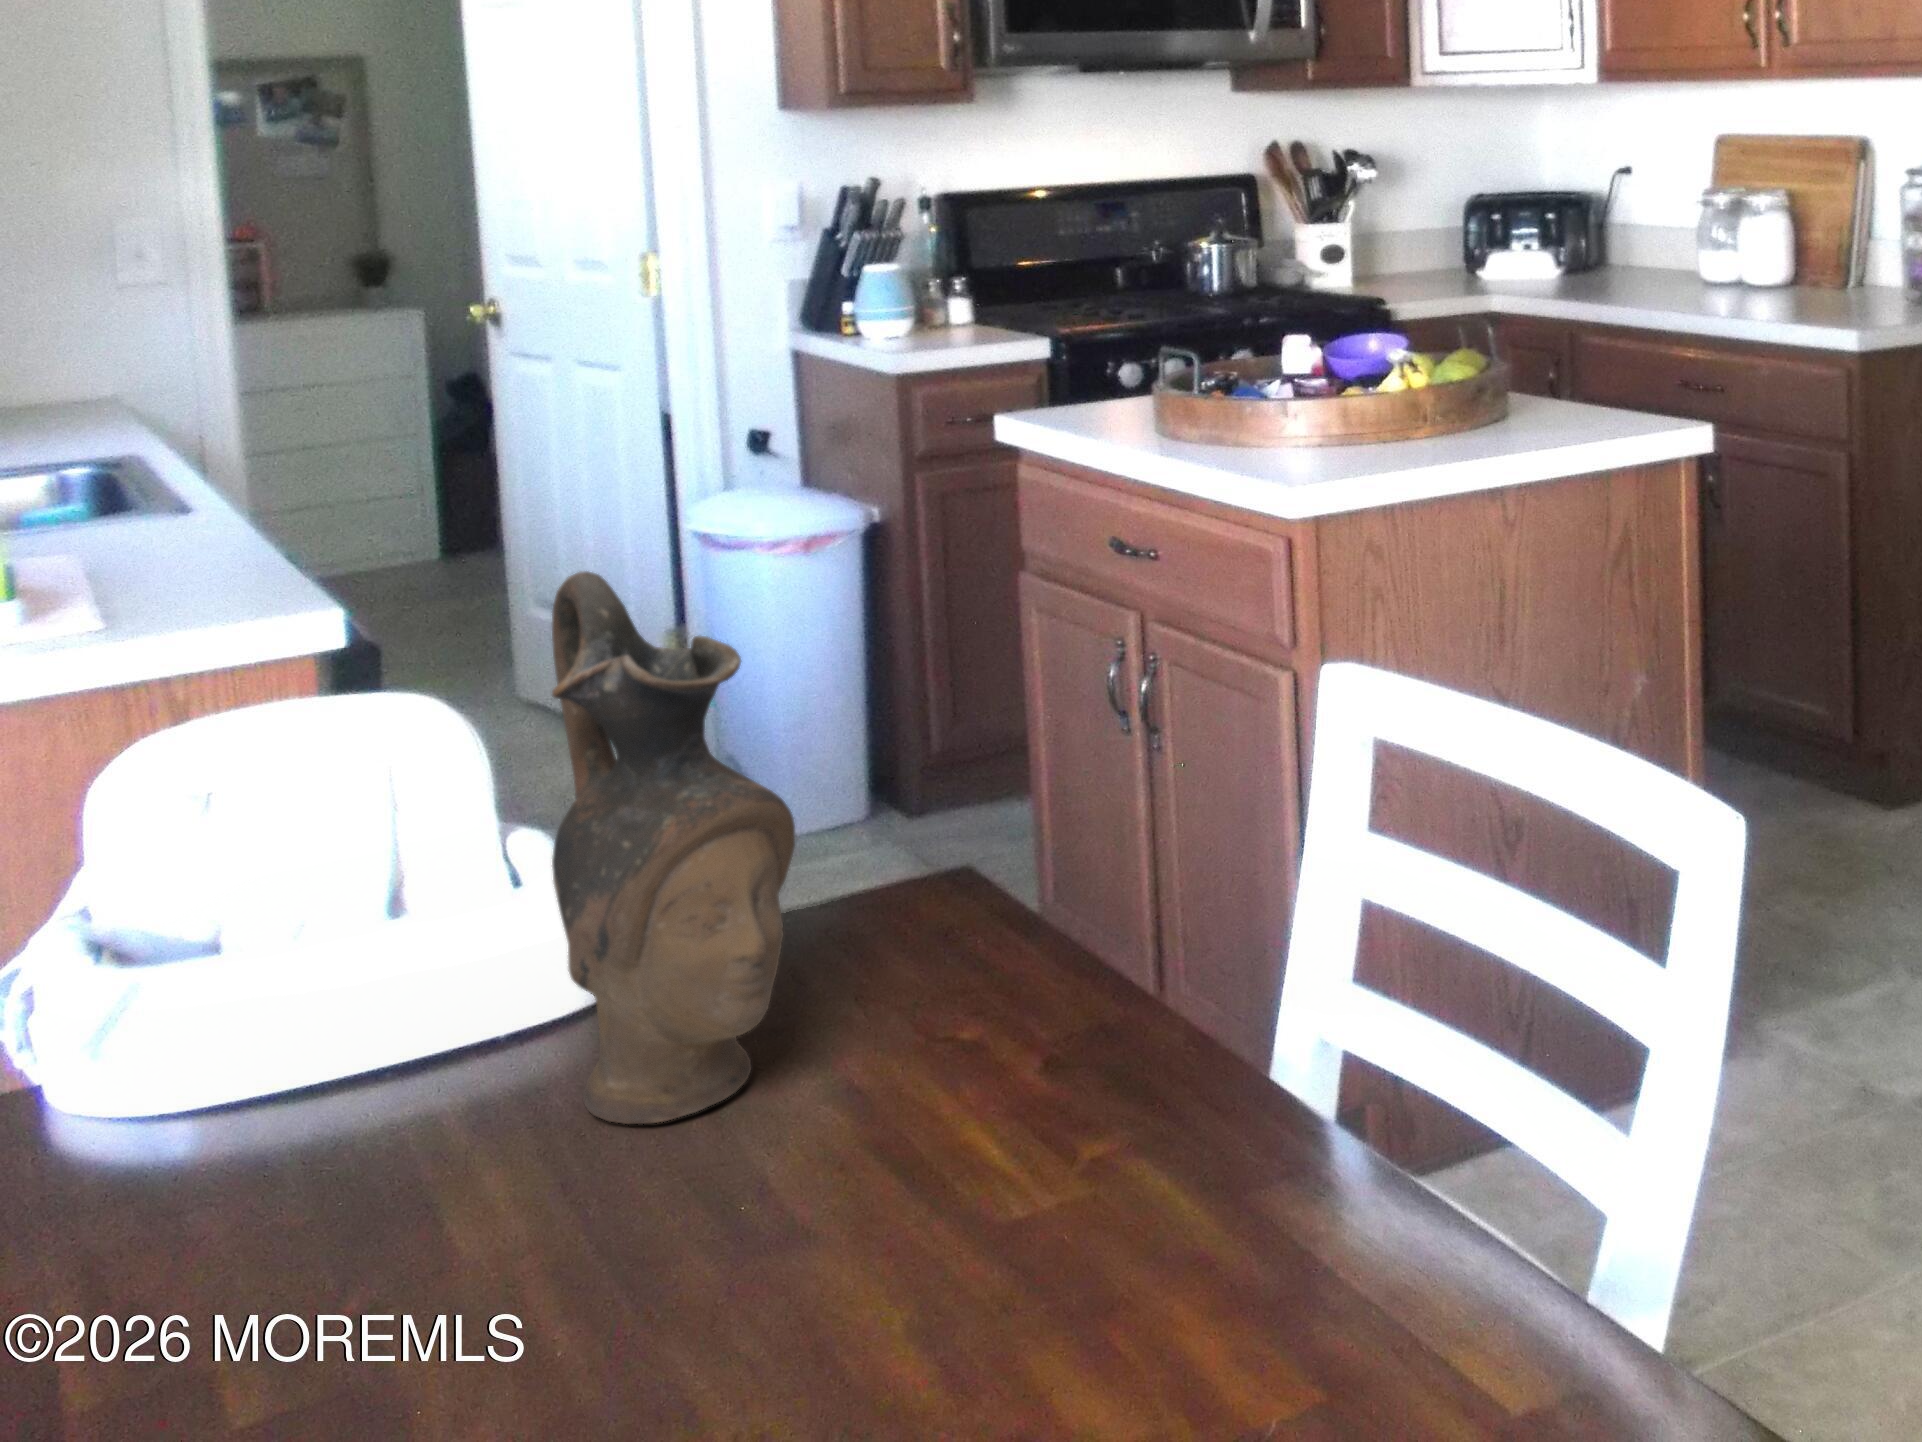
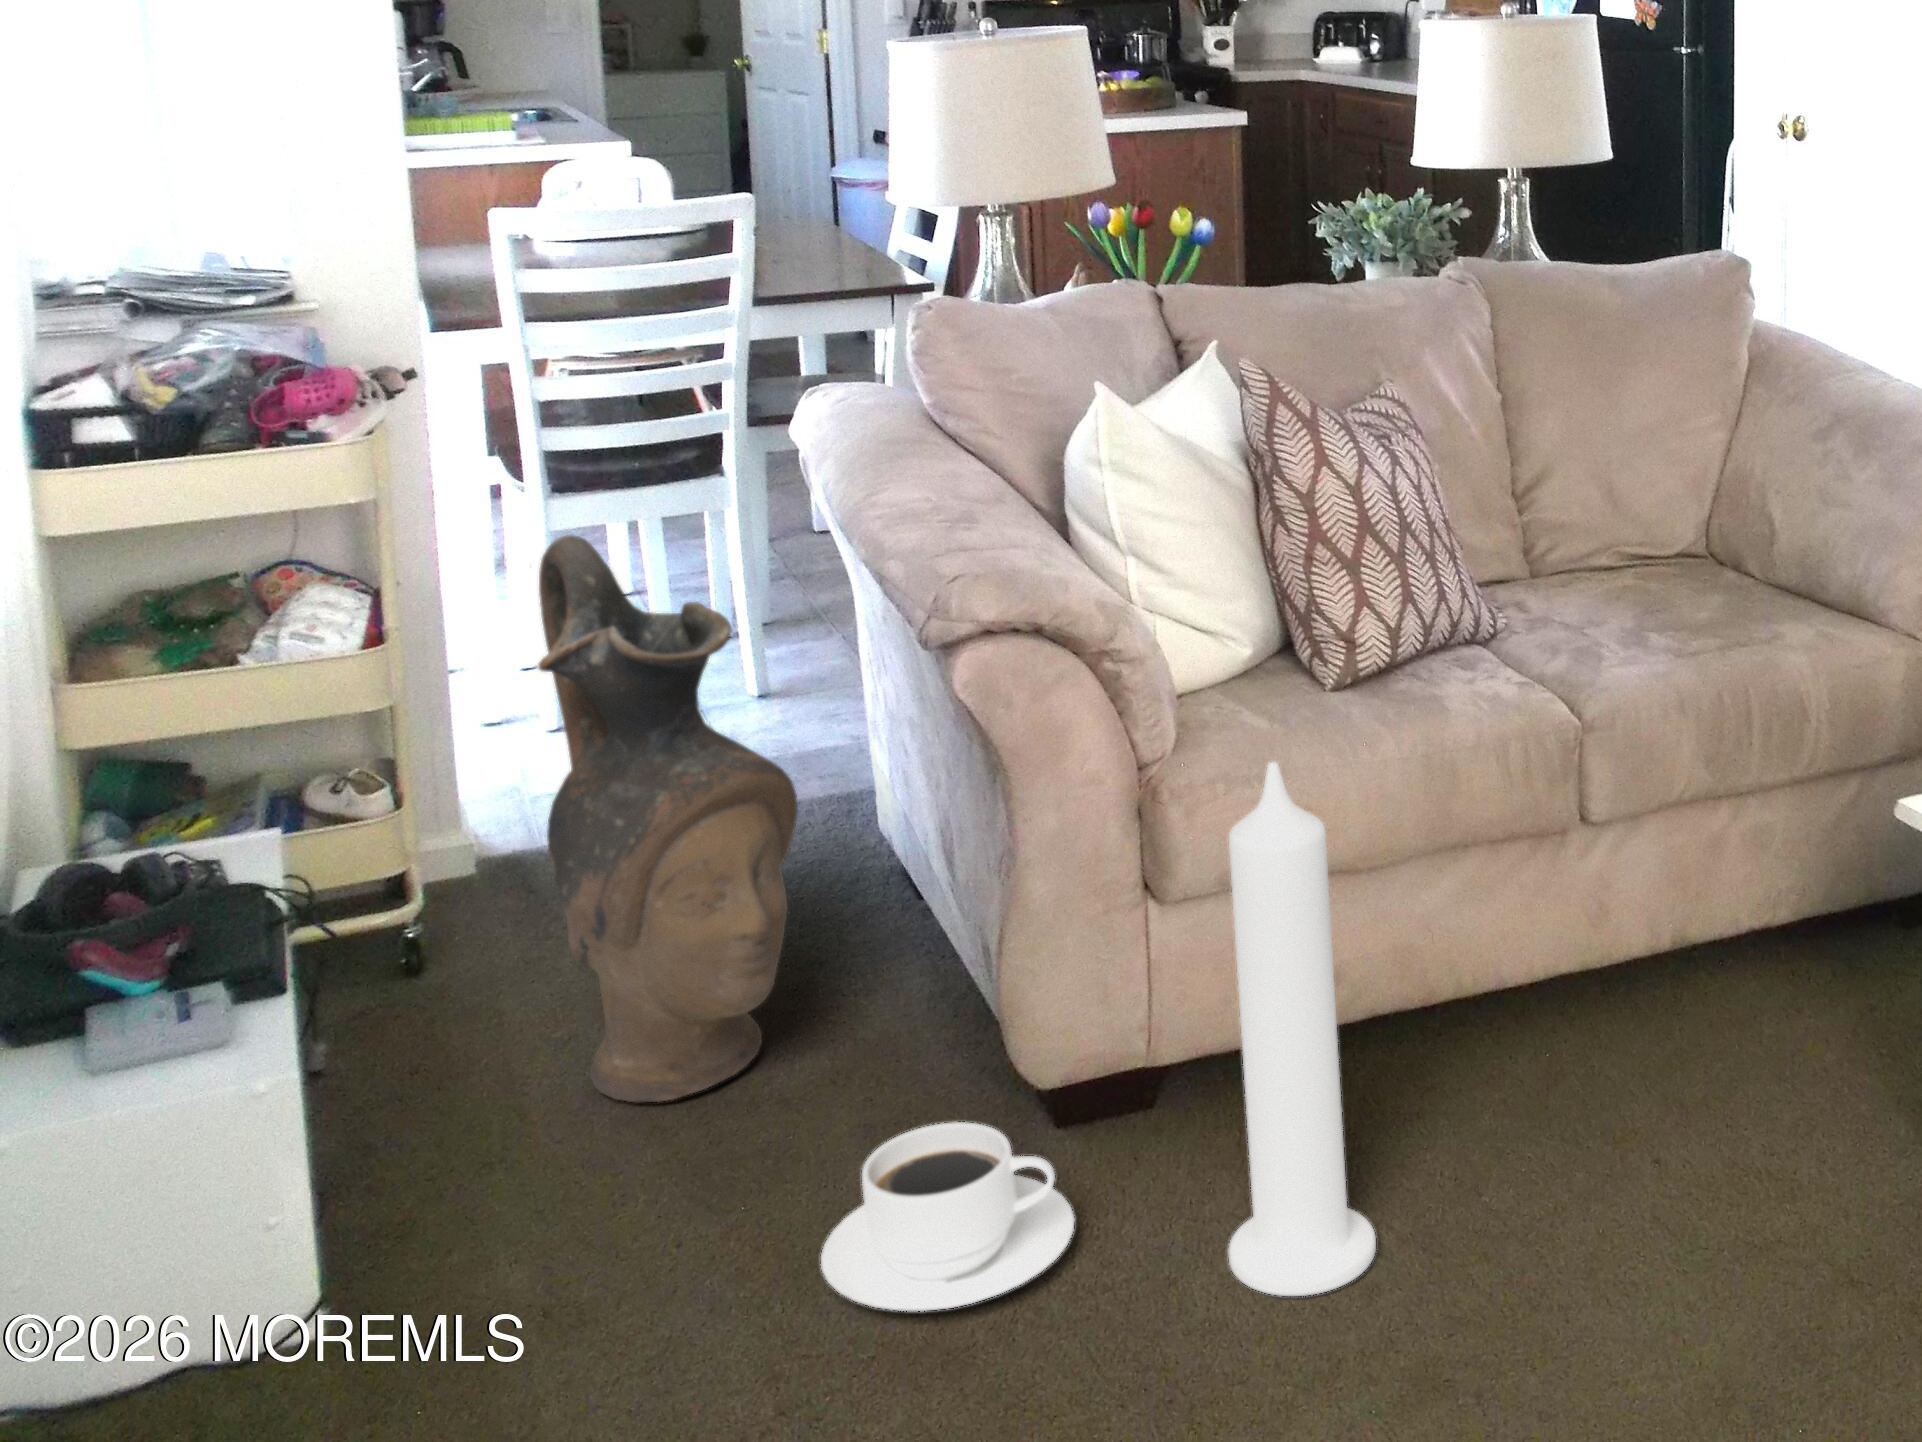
candle: none [1213,777,1355,1300] -> present [1228,762,1376,1296]
coffee cup: none [815,1134,1063,1312] -> present [821,1122,1074,1311]

